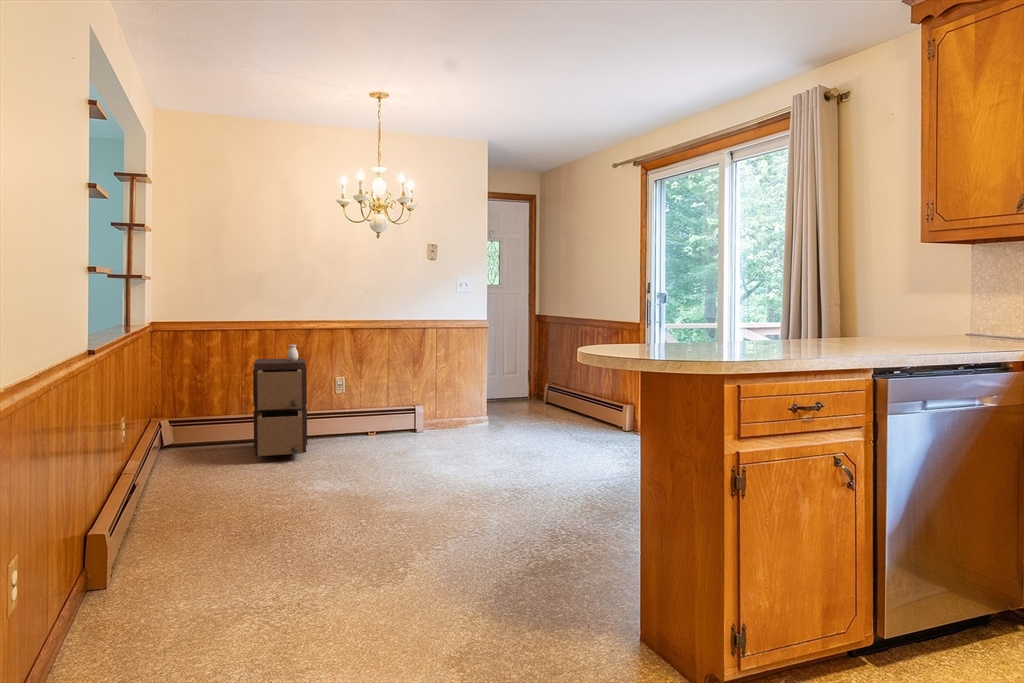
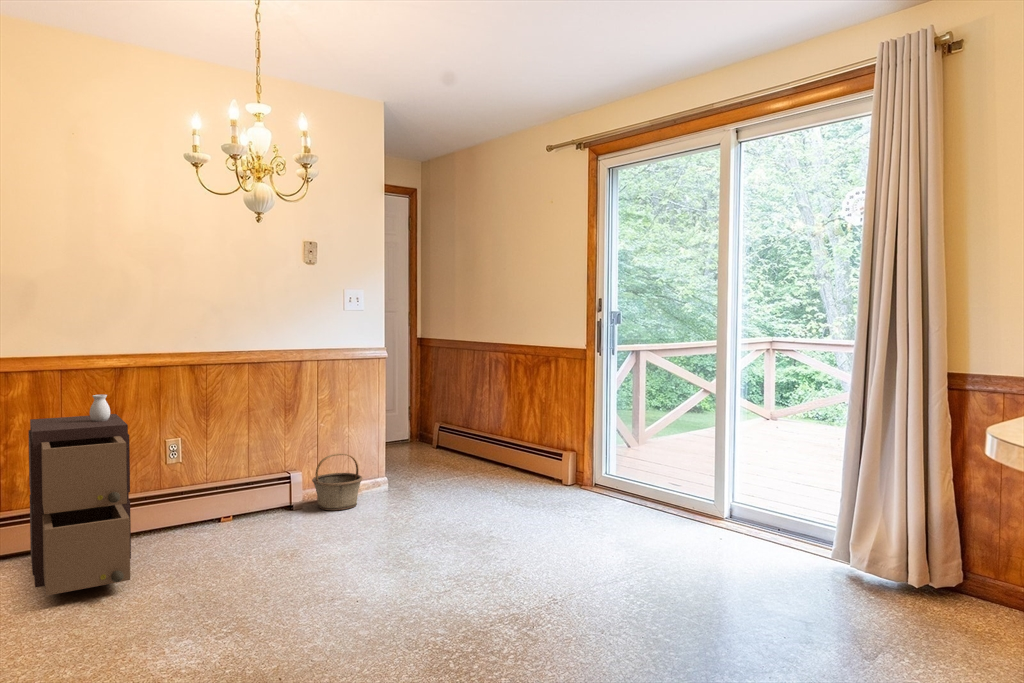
basket: none [430,395,465,433] -> present [312,454,362,510]

